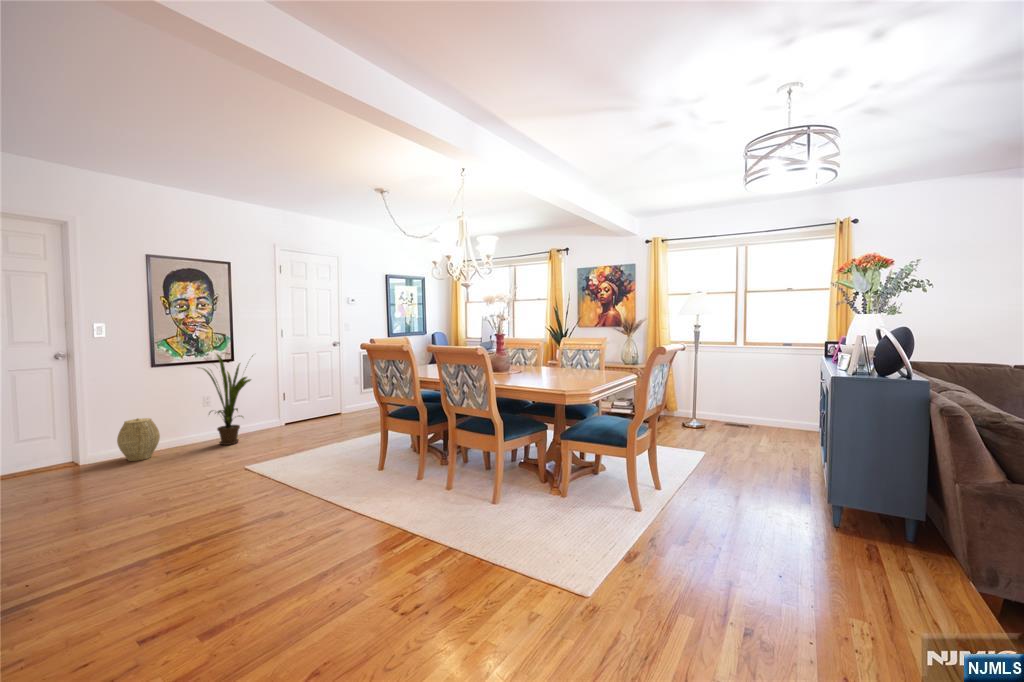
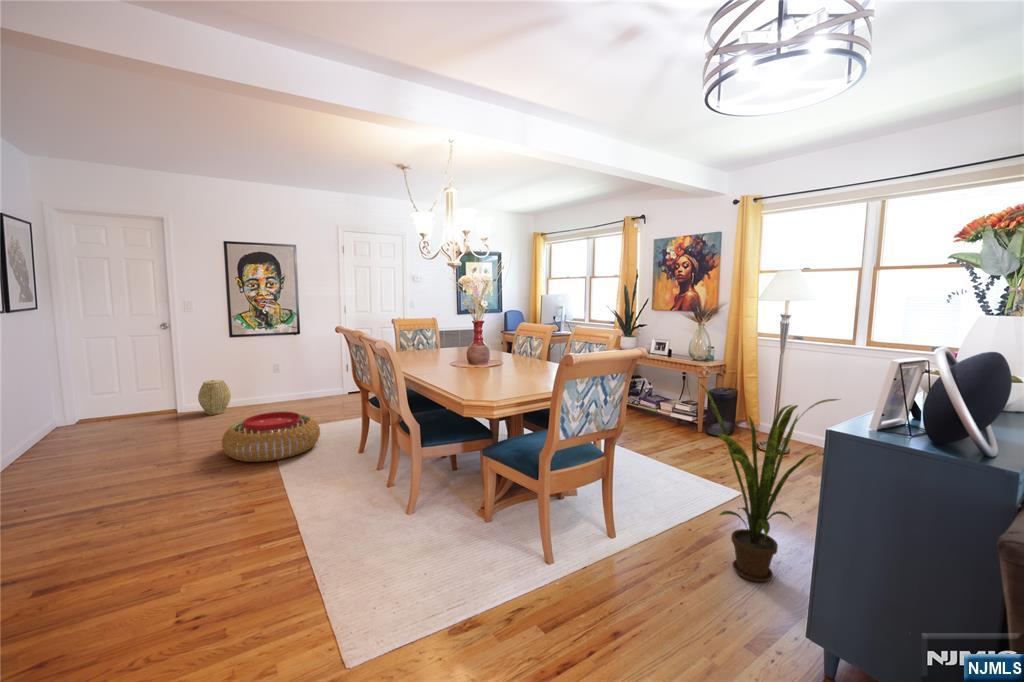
house plant: present [202,354,253,445] -> present [701,384,839,582]
pouf: none [220,439,327,494] -> present [221,412,320,462]

